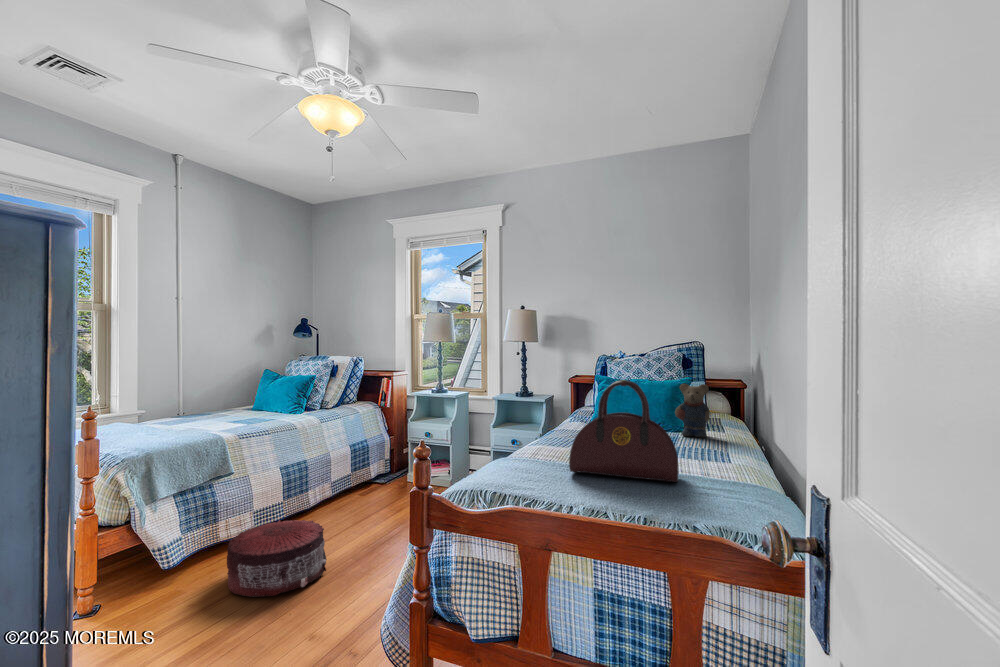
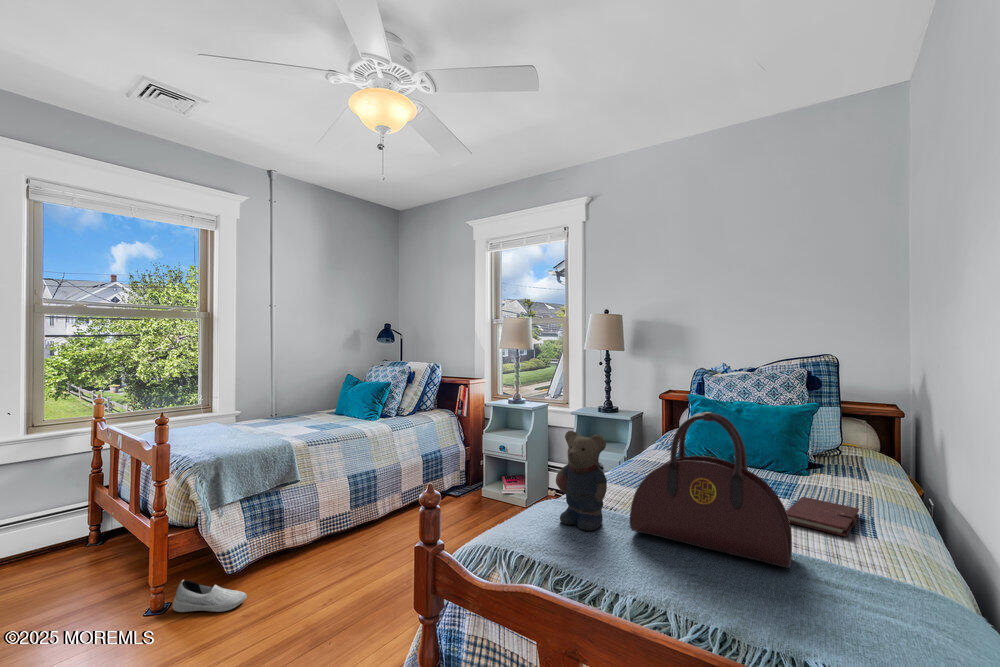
teddy bear: present [675,384,710,438] -> present [556,431,607,531]
notebook: none [670,444,719,465] -> present [786,497,859,537]
pouf: present [227,520,326,597] -> none [278,533,377,619]
shoe: none [110,577,192,609] -> present [172,580,247,612]

